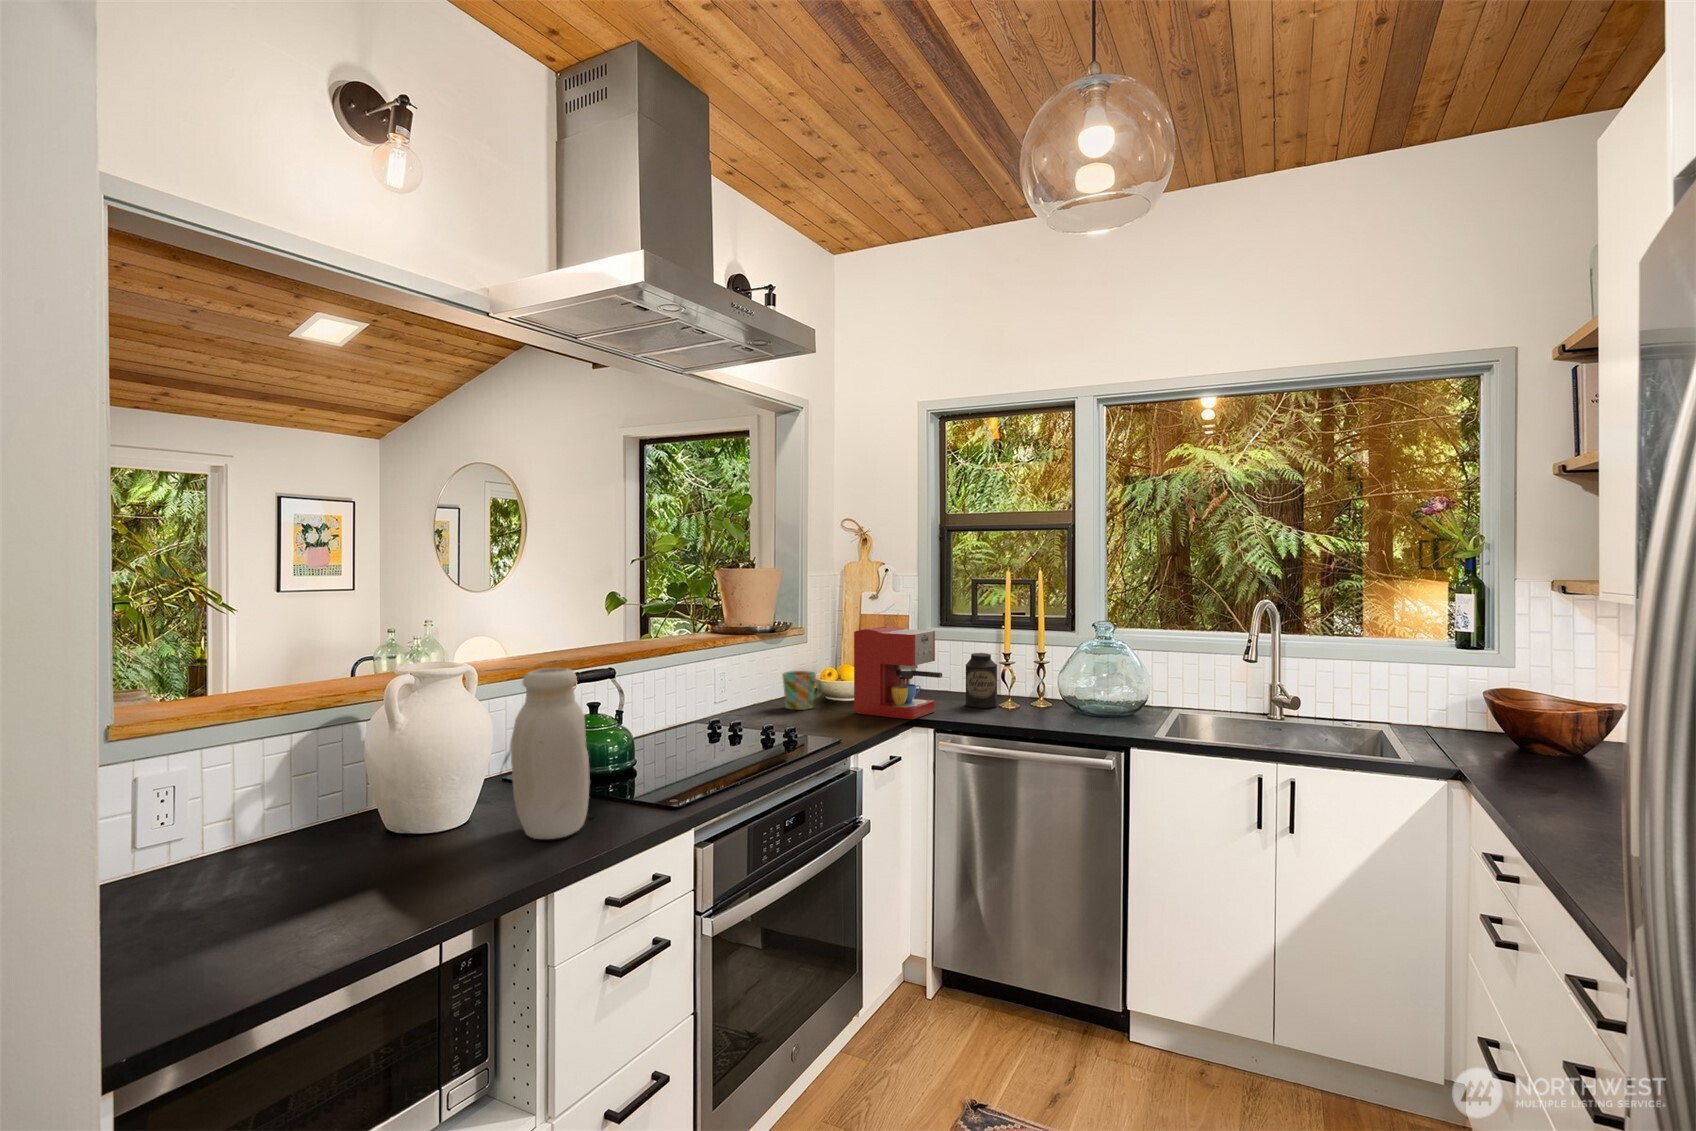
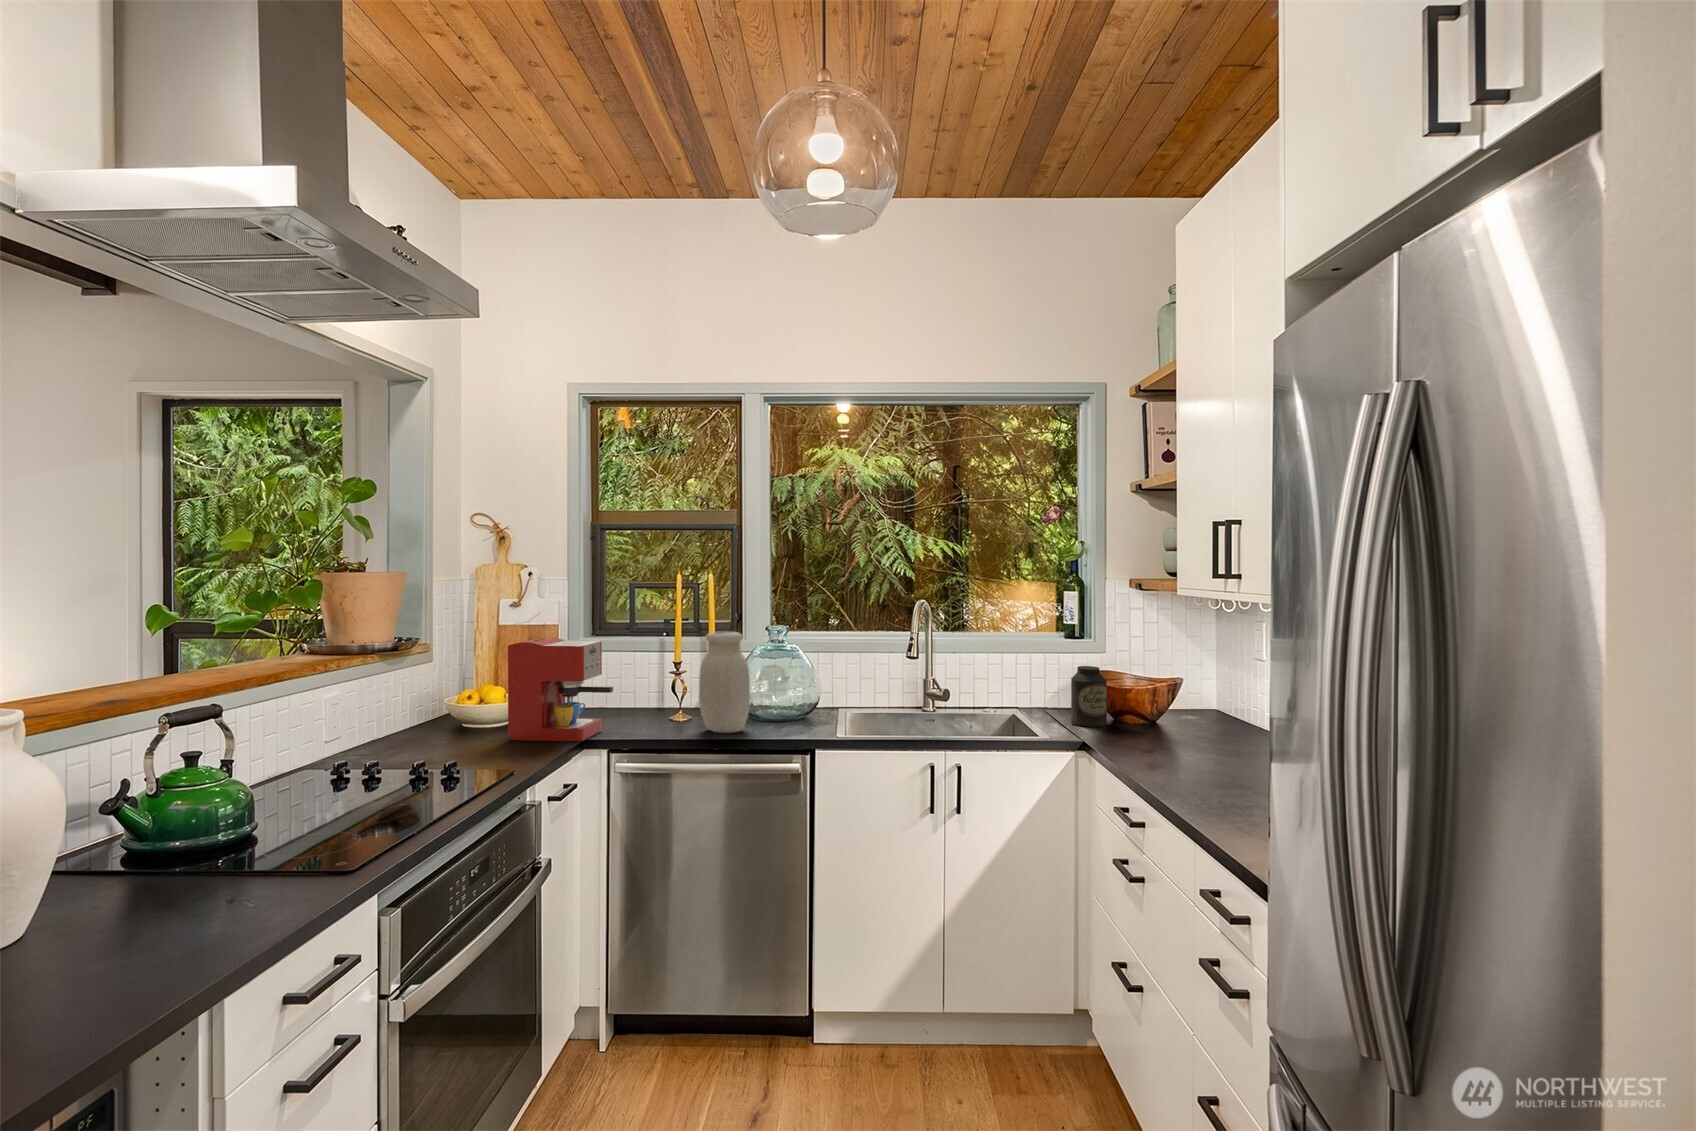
canister: present [966,653,997,708] -> present [1071,666,1107,727]
jar: present [511,668,590,839] -> present [699,631,750,733]
mug: present [783,671,823,710] -> none [412,696,464,742]

